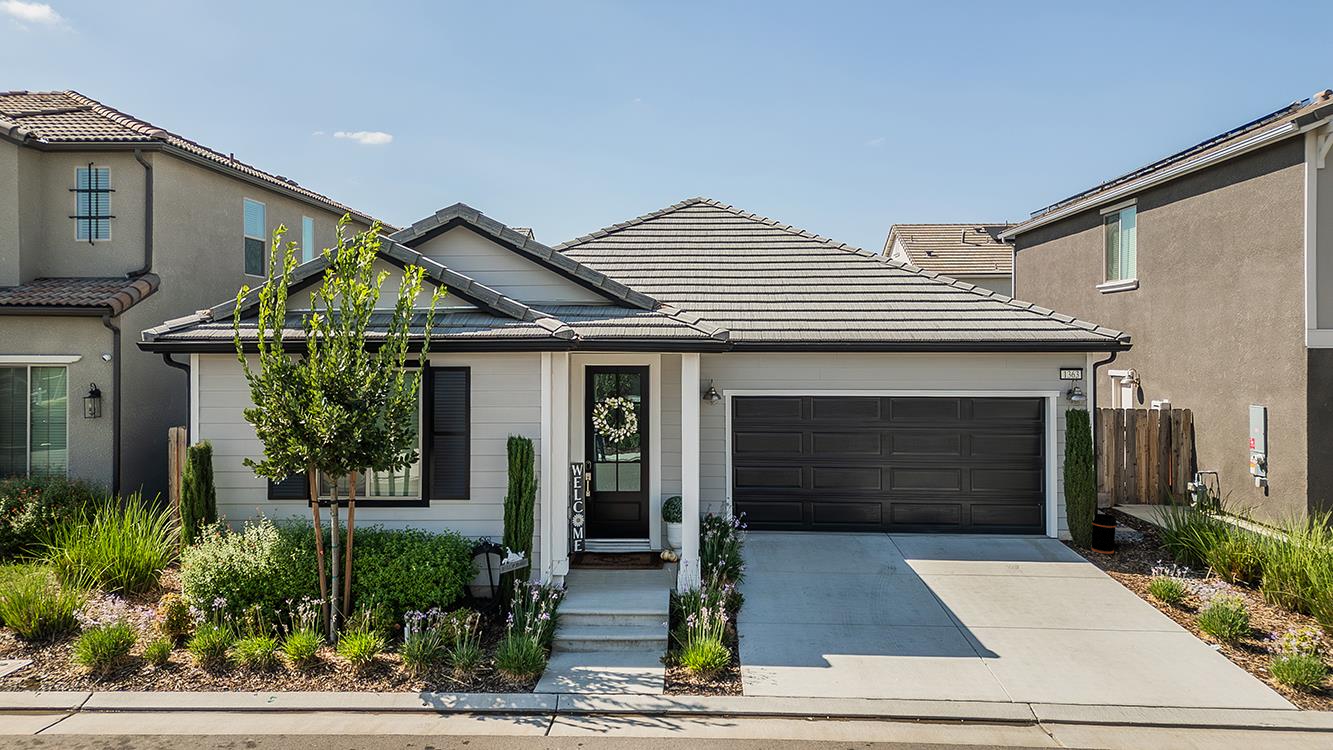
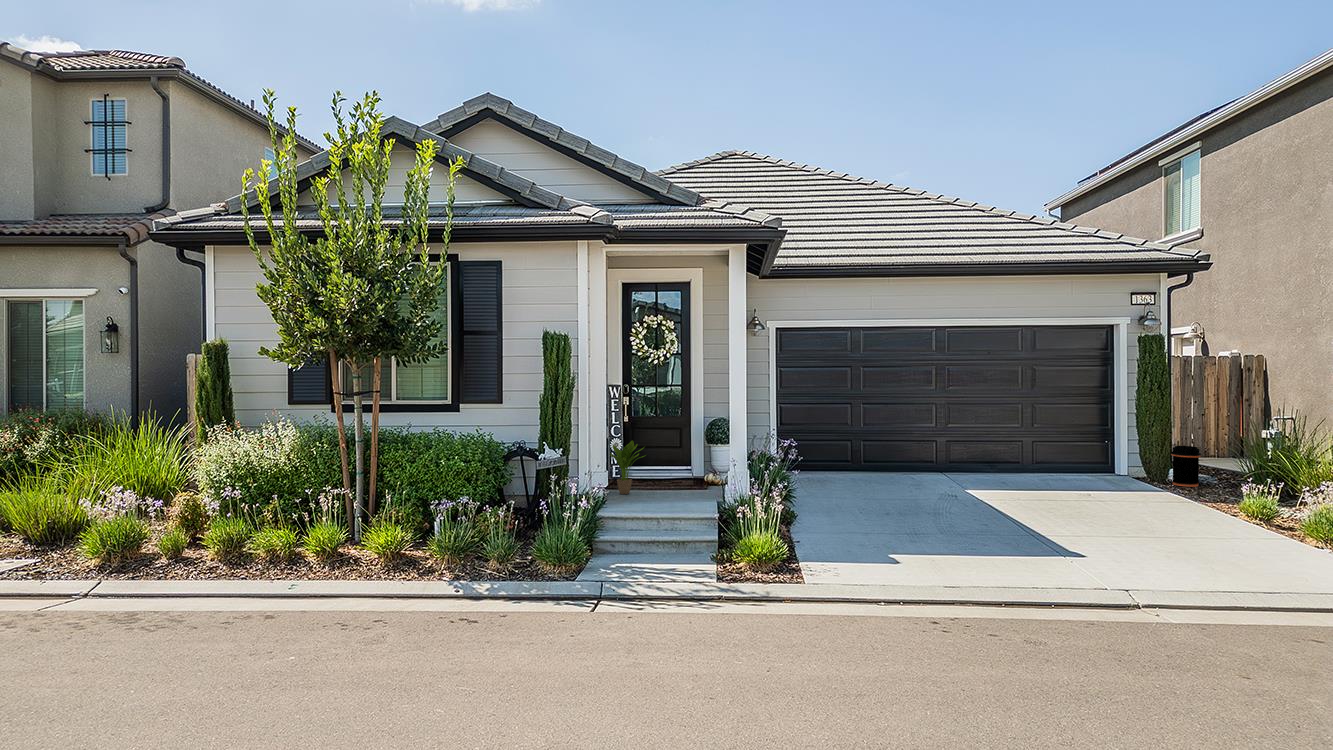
potted plant: none [570,528,606,576] -> present [610,441,644,494]

